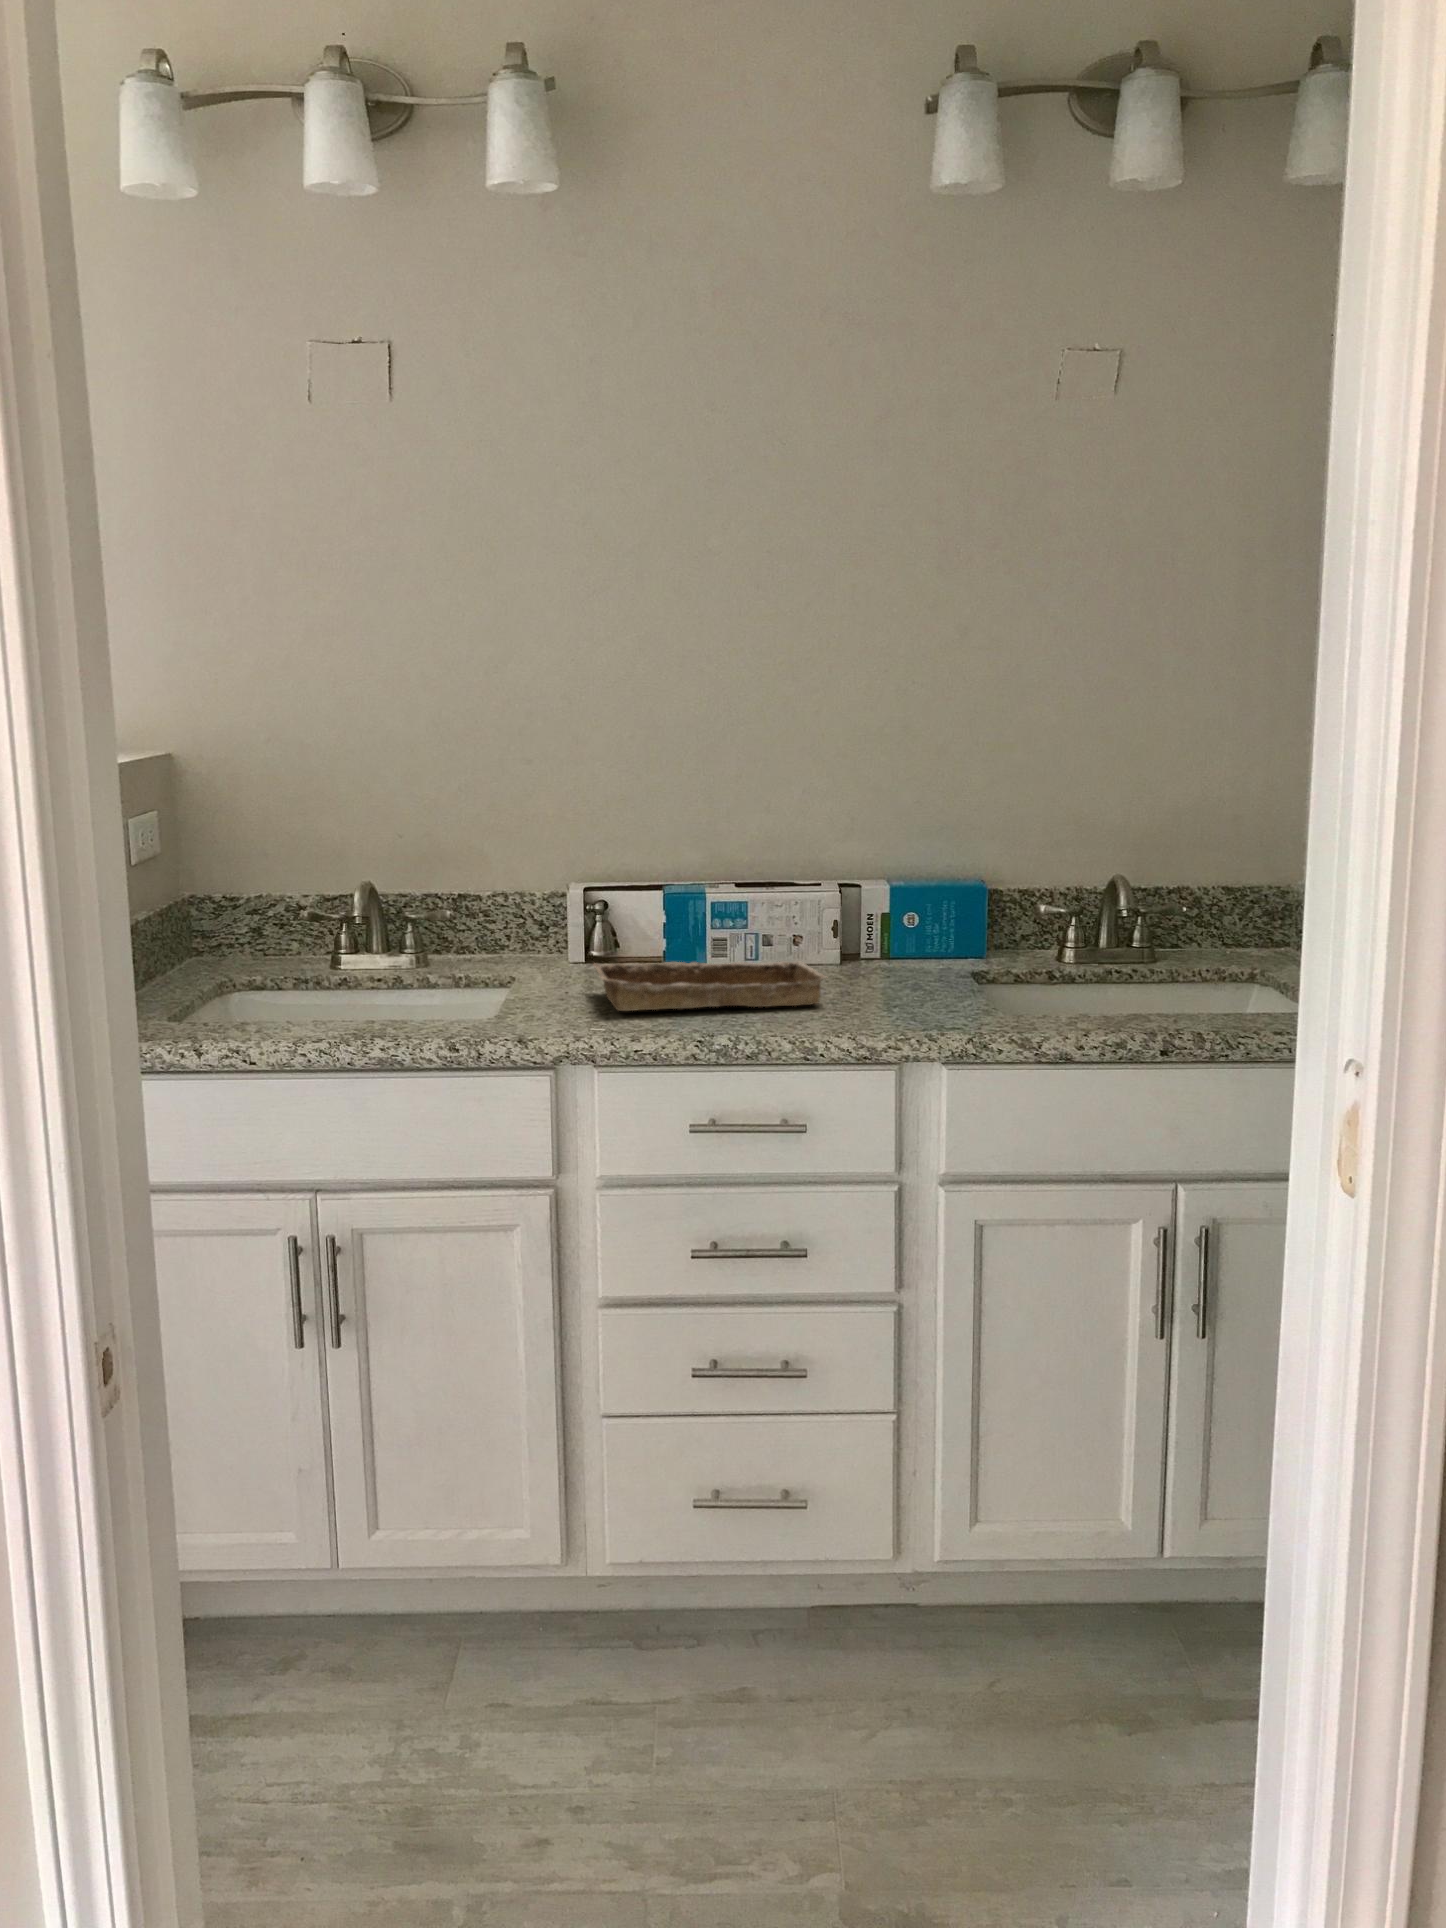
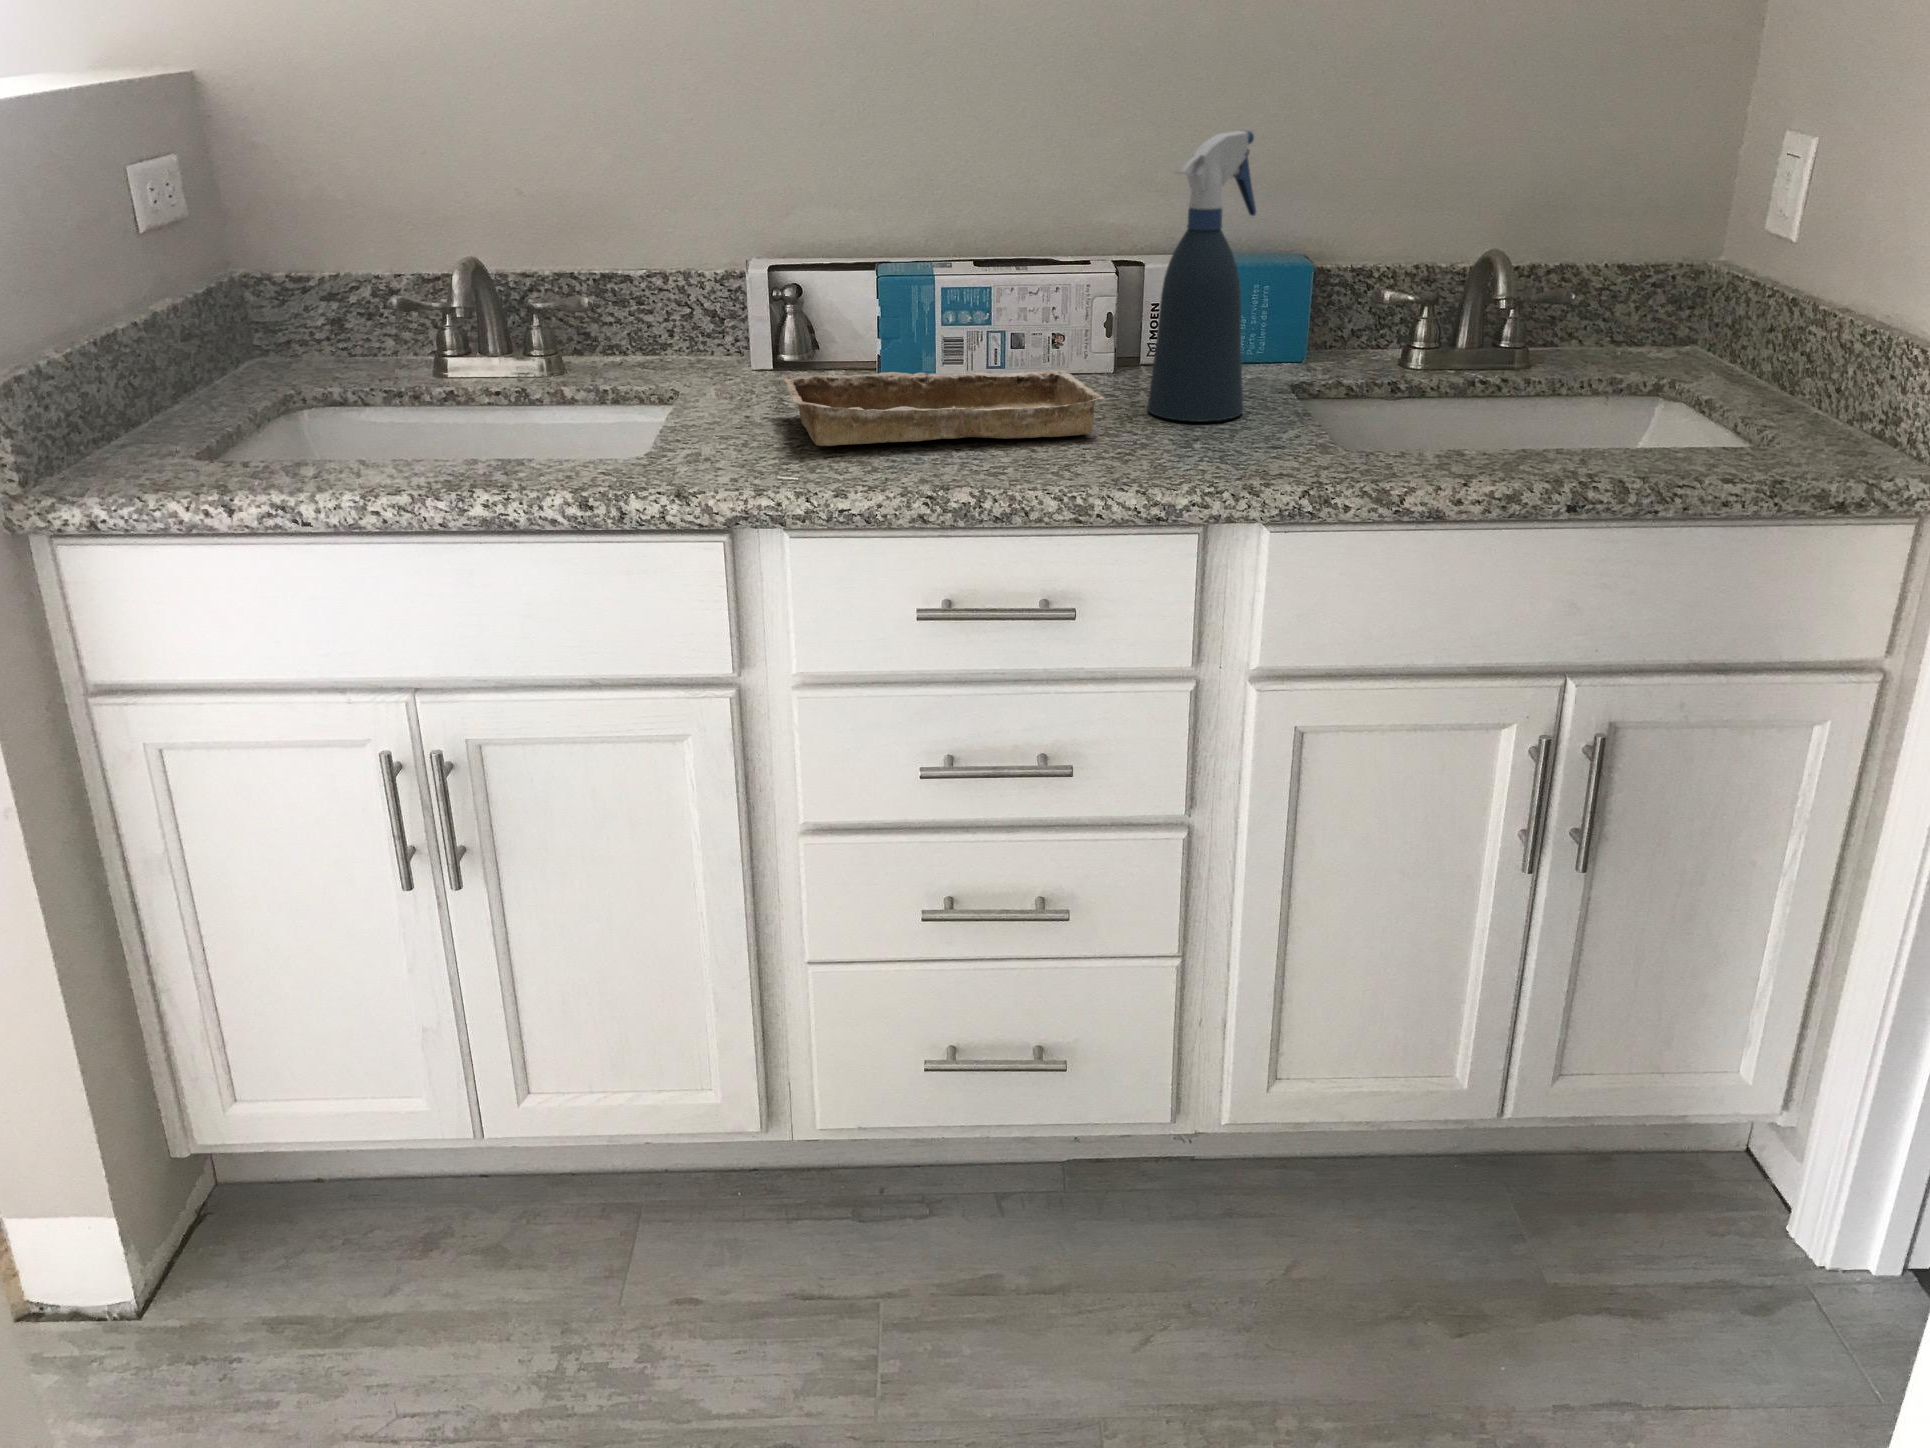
spray bottle: none [863,792,938,996] -> present [1148,130,1256,421]

